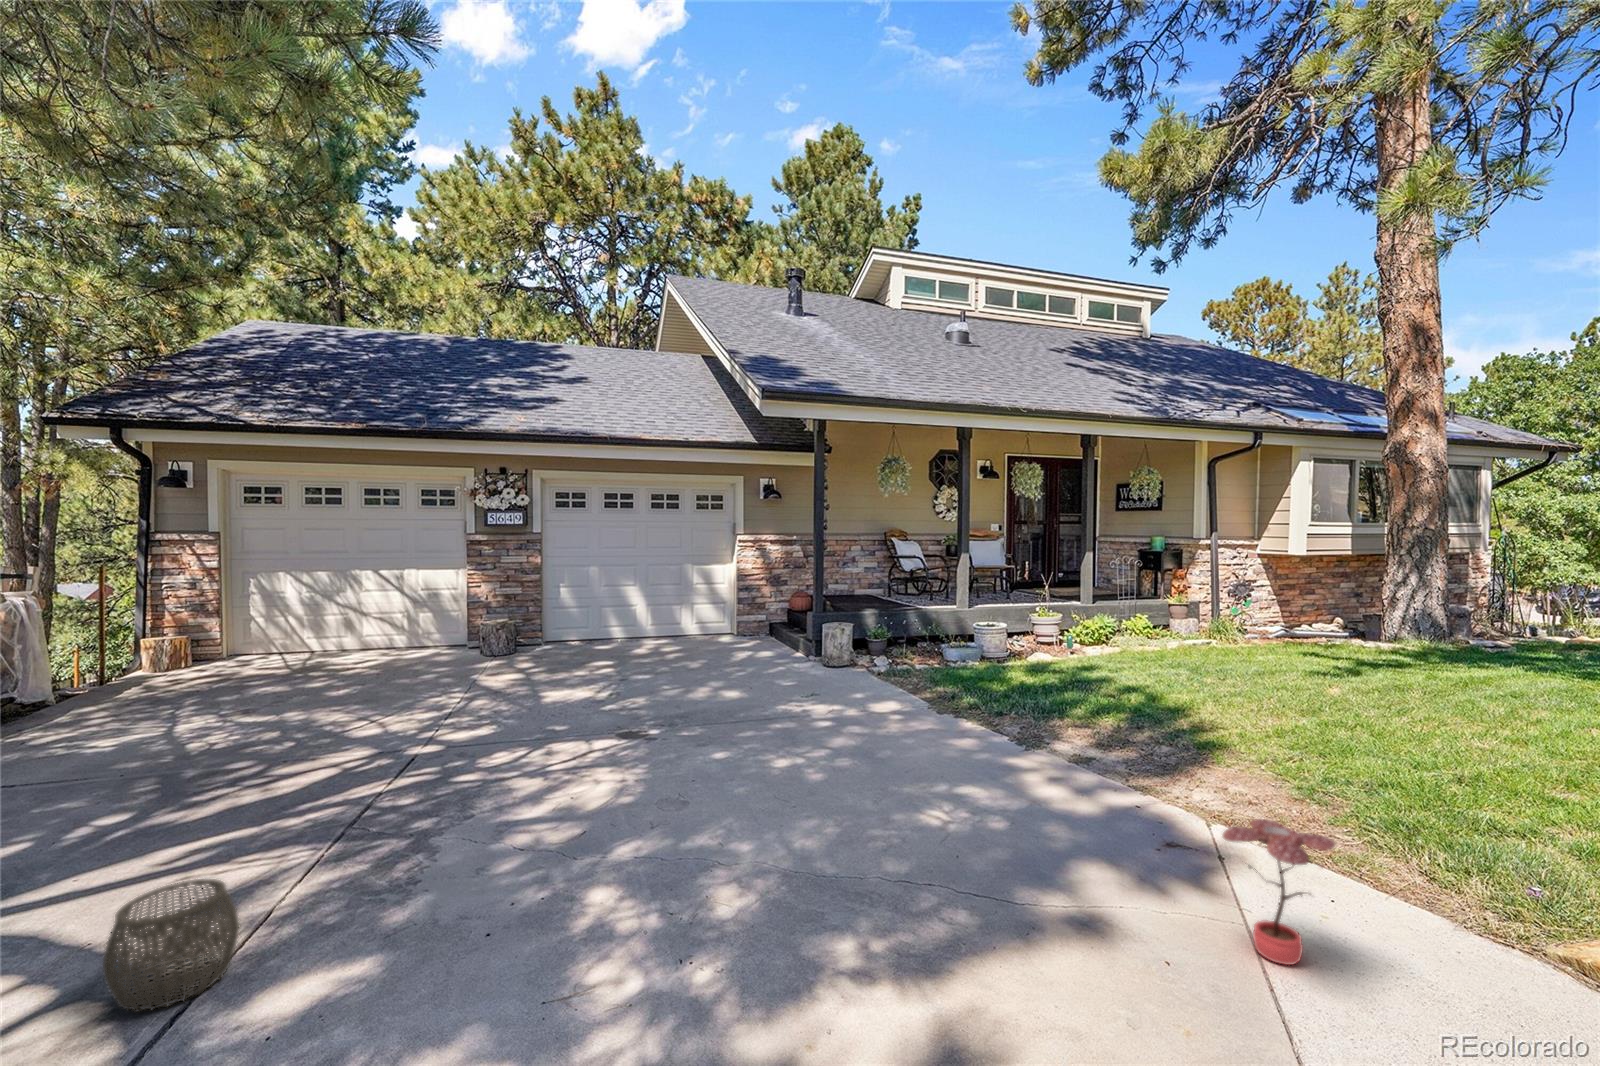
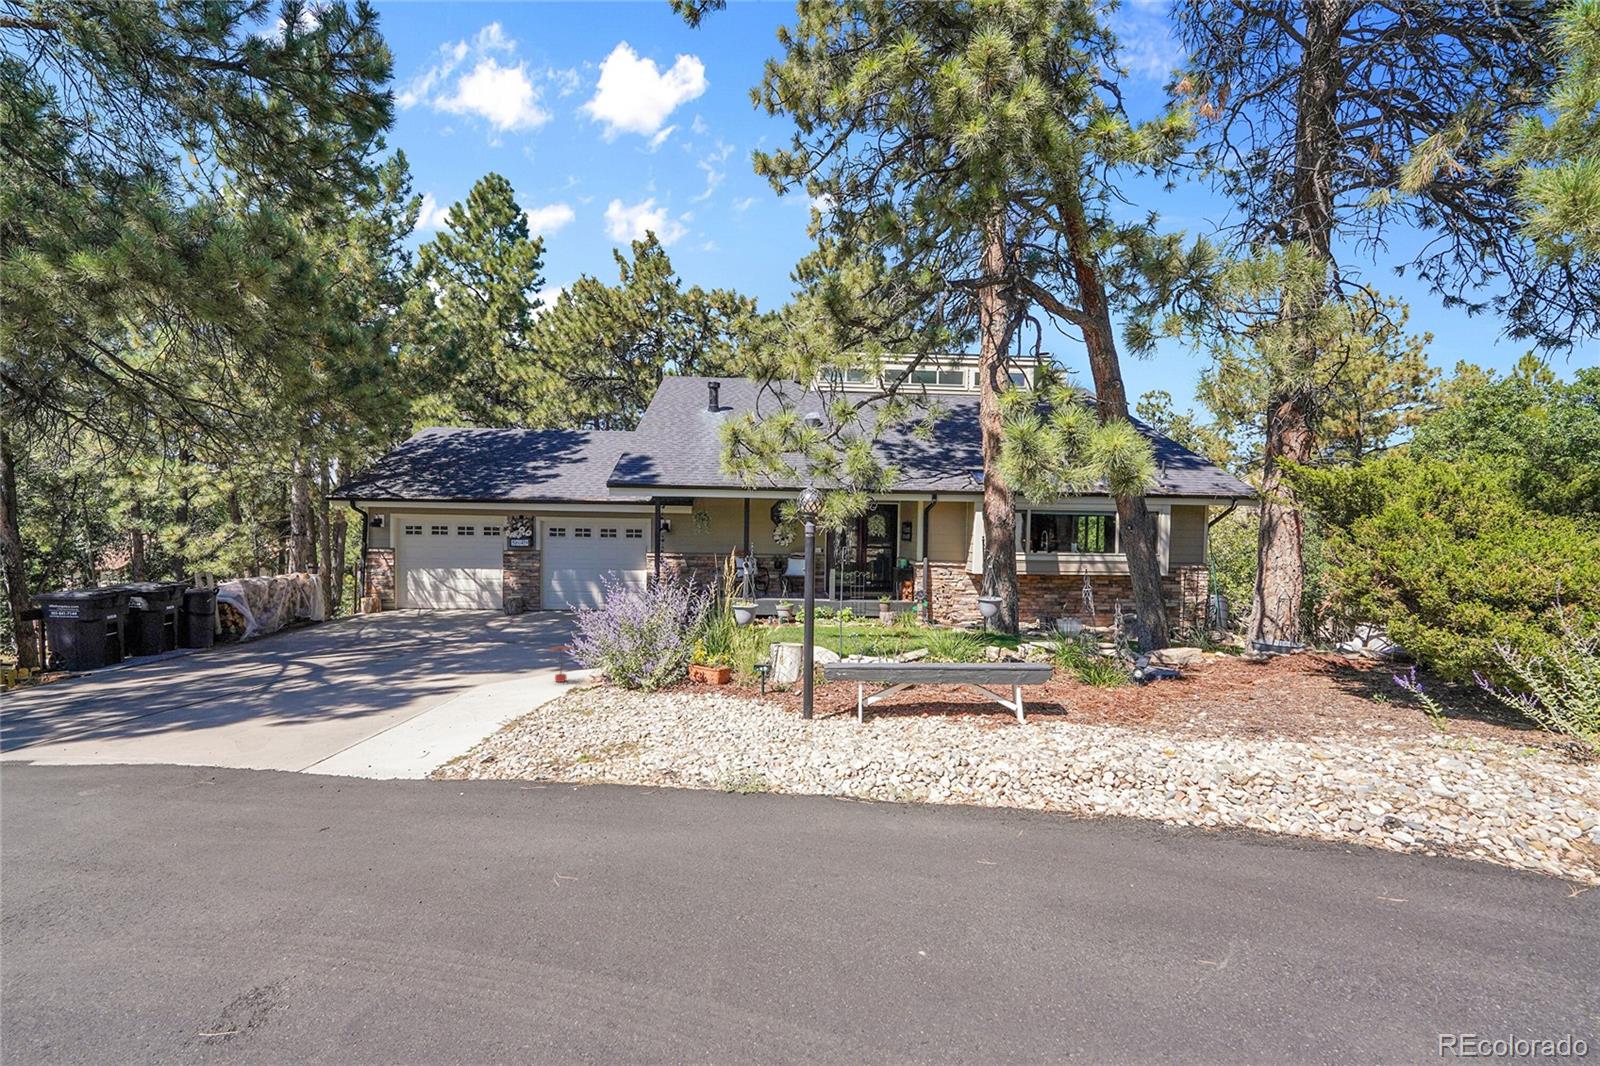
woven basket: present [103,879,239,1011] -> none [312,644,341,667]

